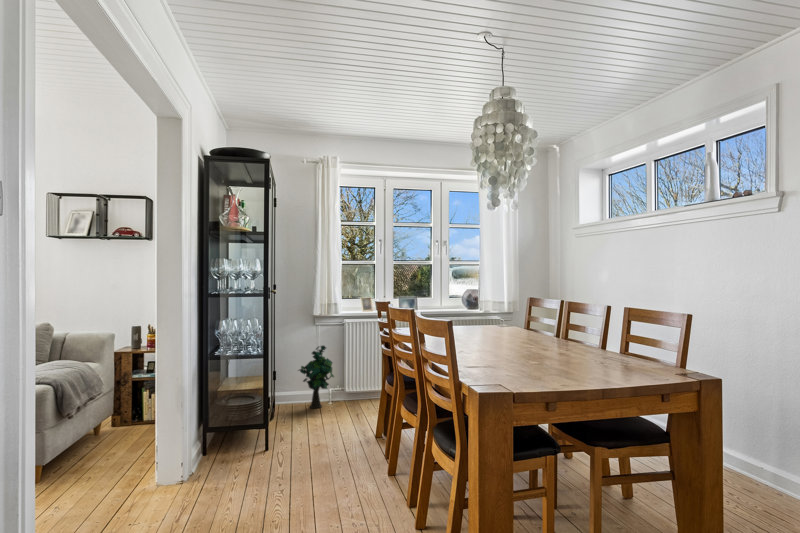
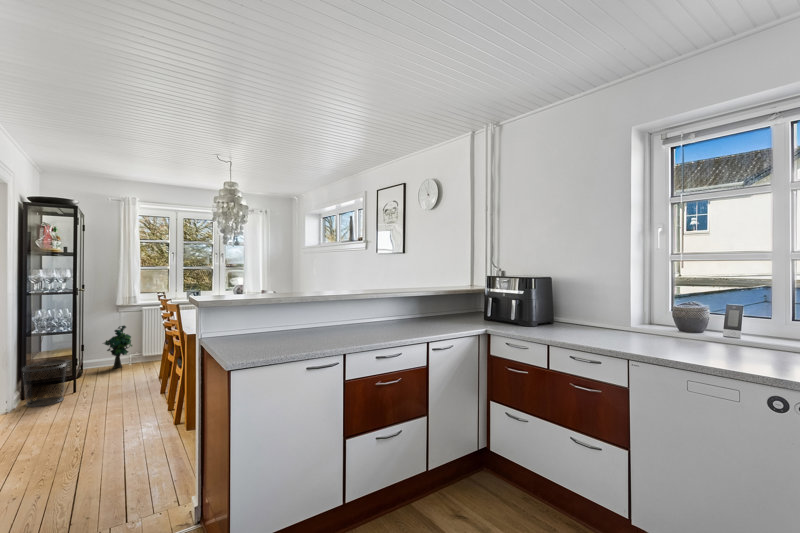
waste bin: none [201,401,258,475] -> present [22,362,67,407]

